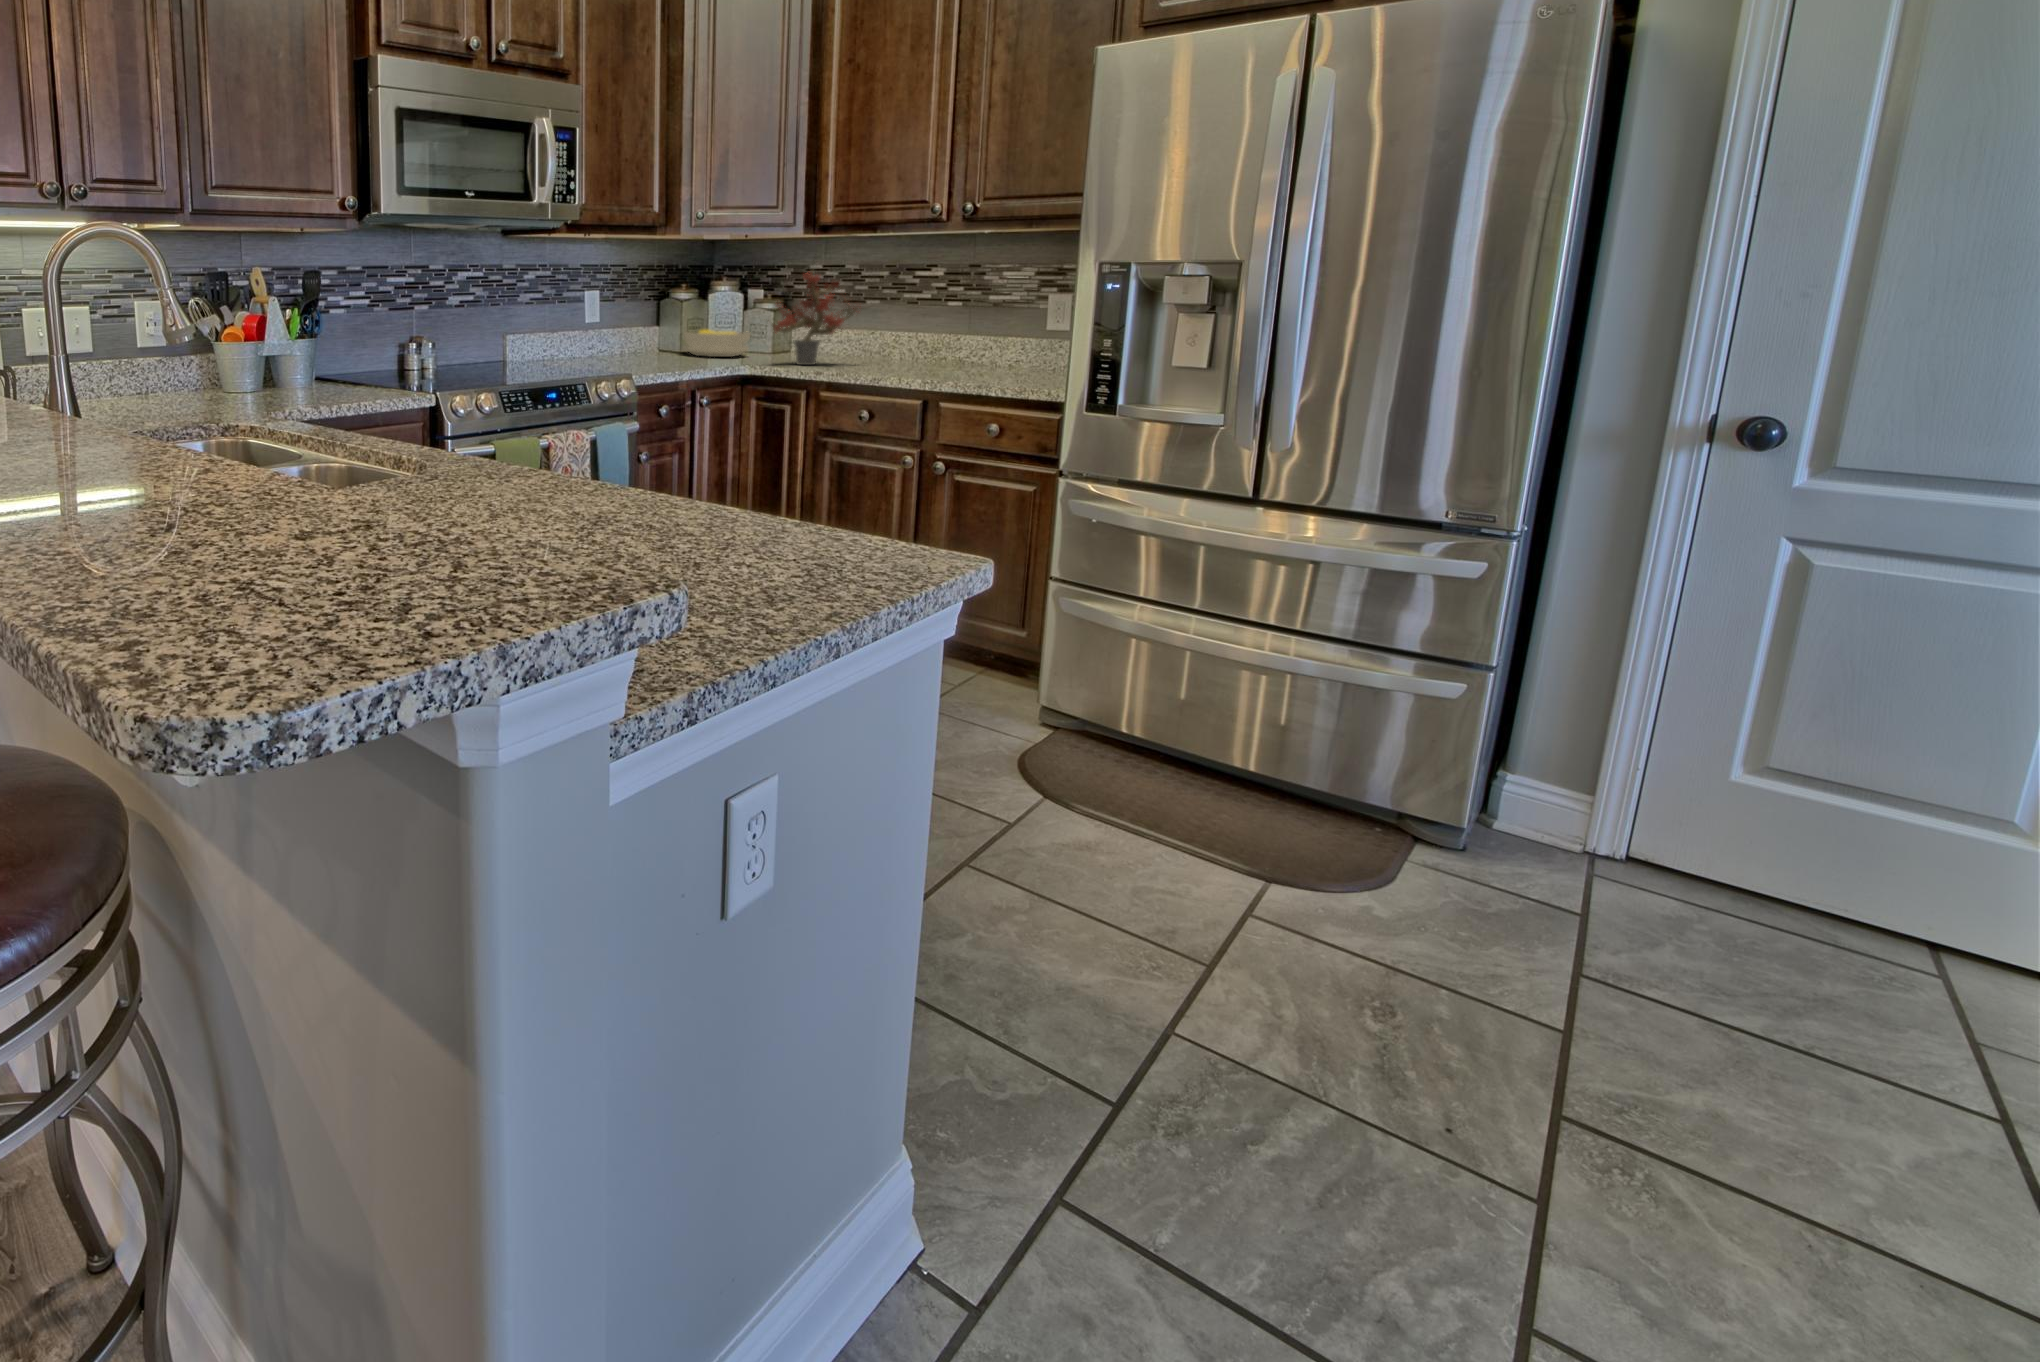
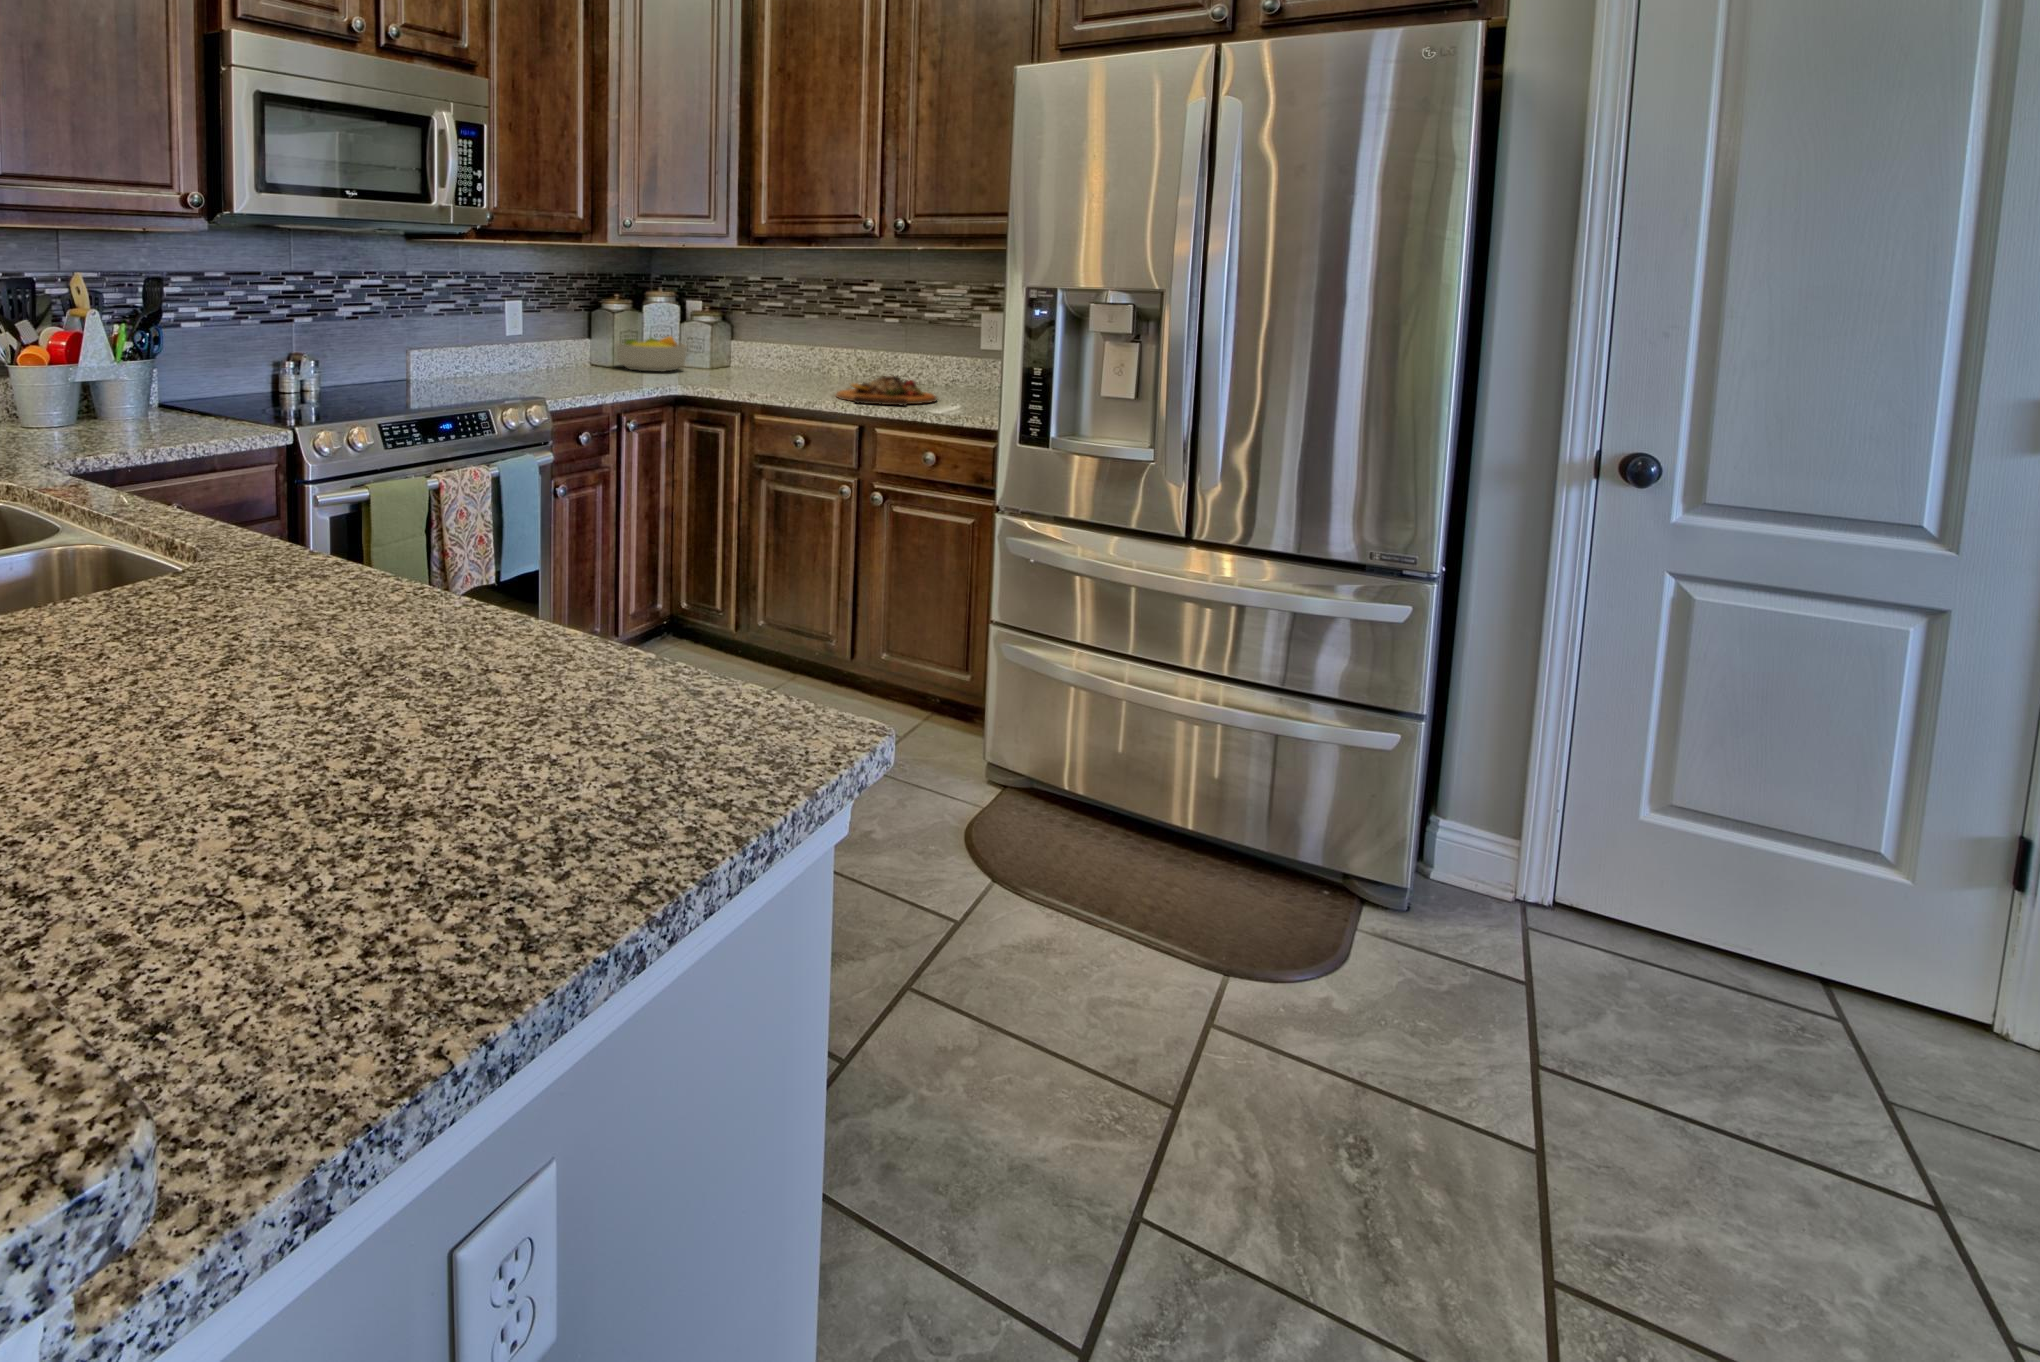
potted plant: present [768,272,861,365] -> none [695,265,801,382]
cutting board: none [898,356,1001,383] -> present [836,376,937,405]

